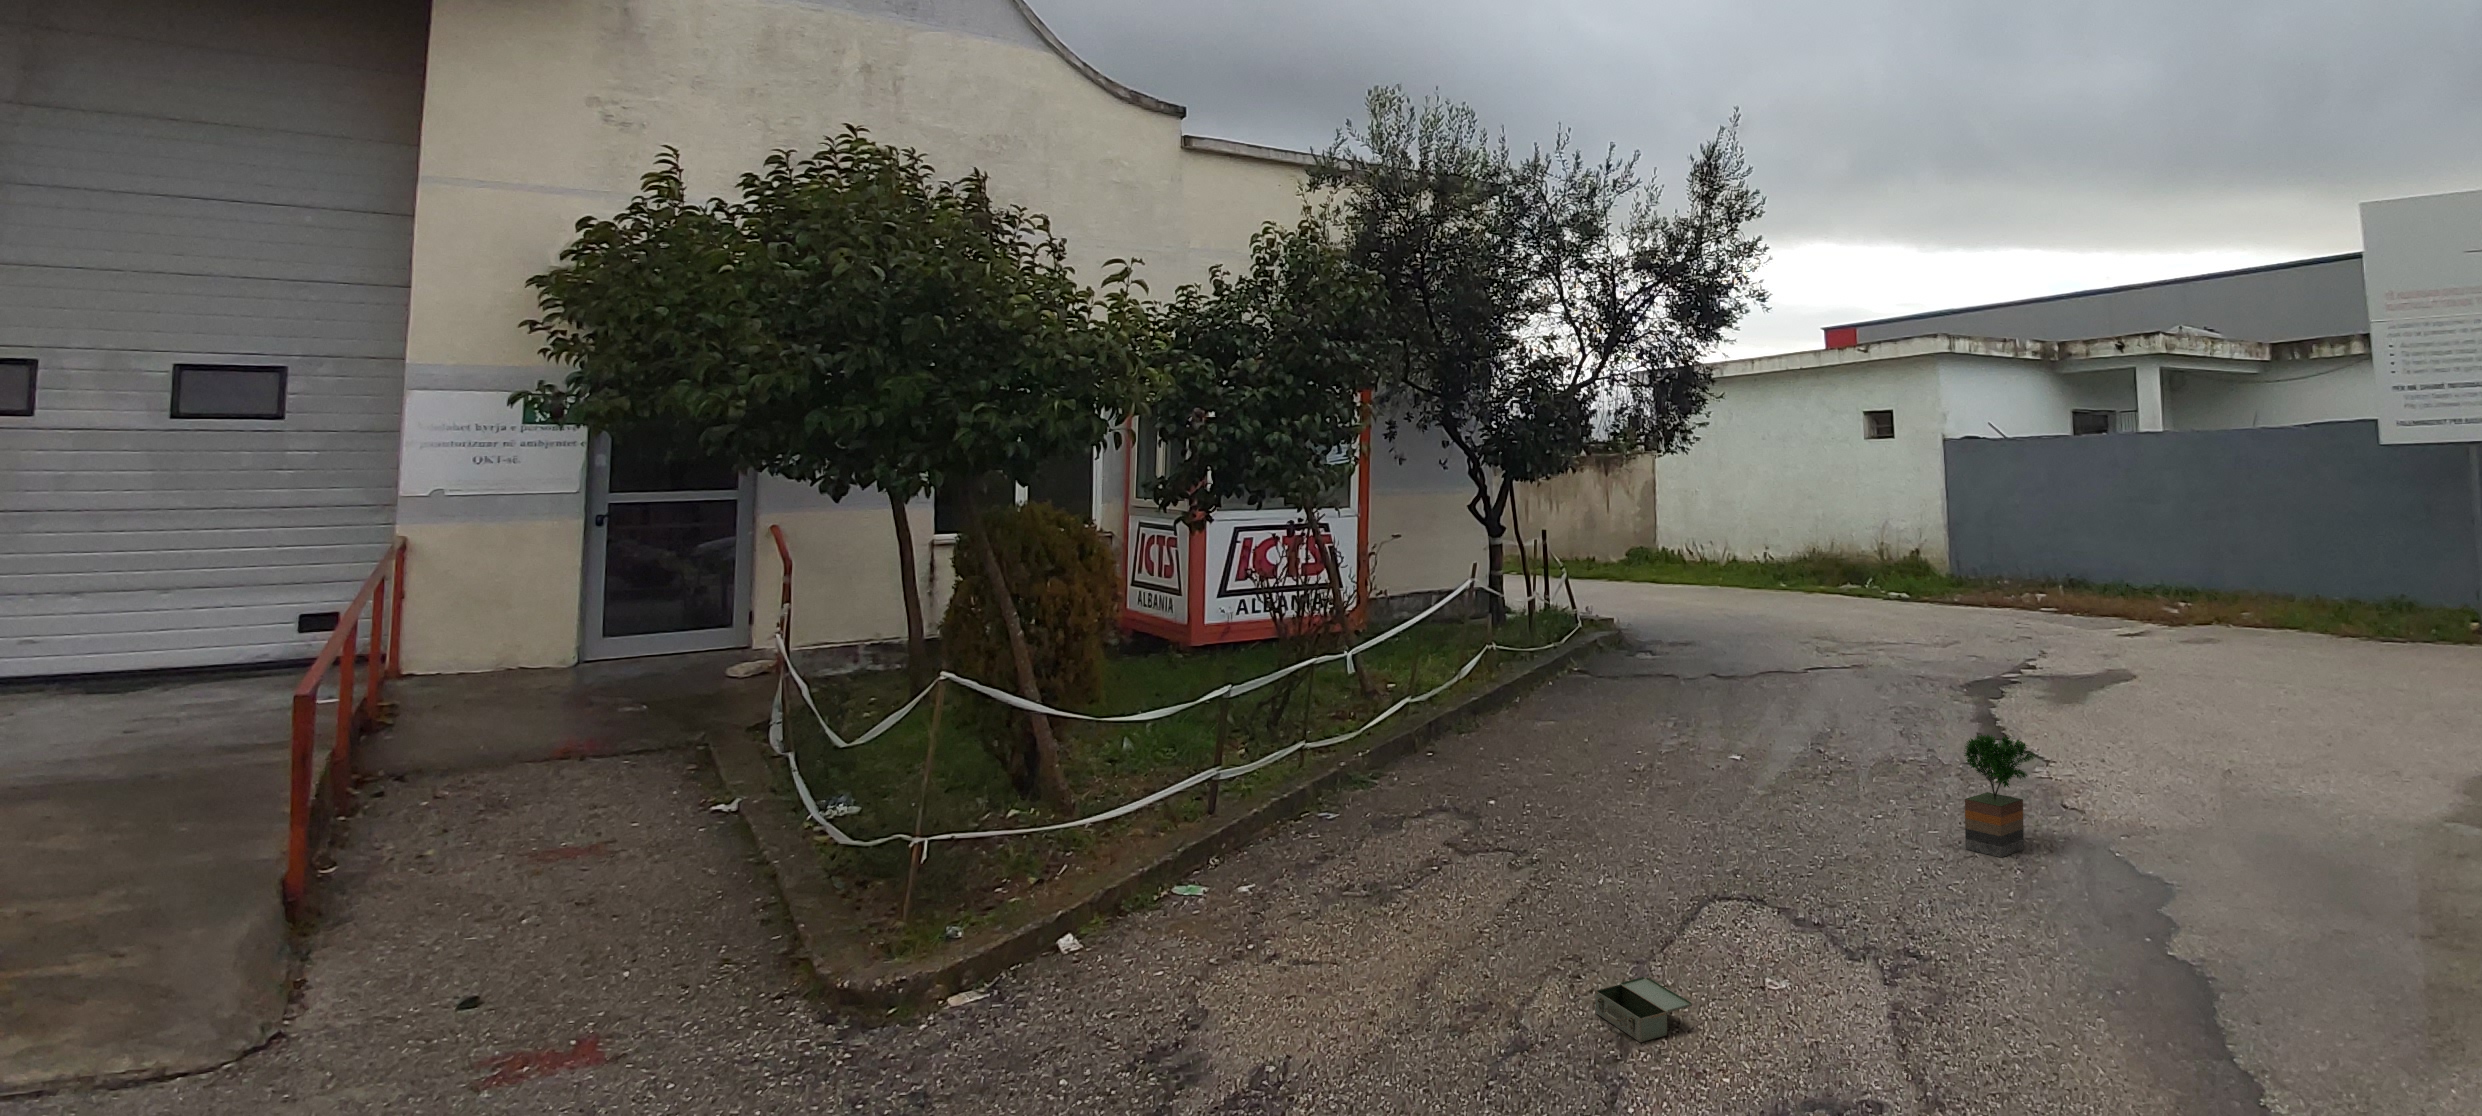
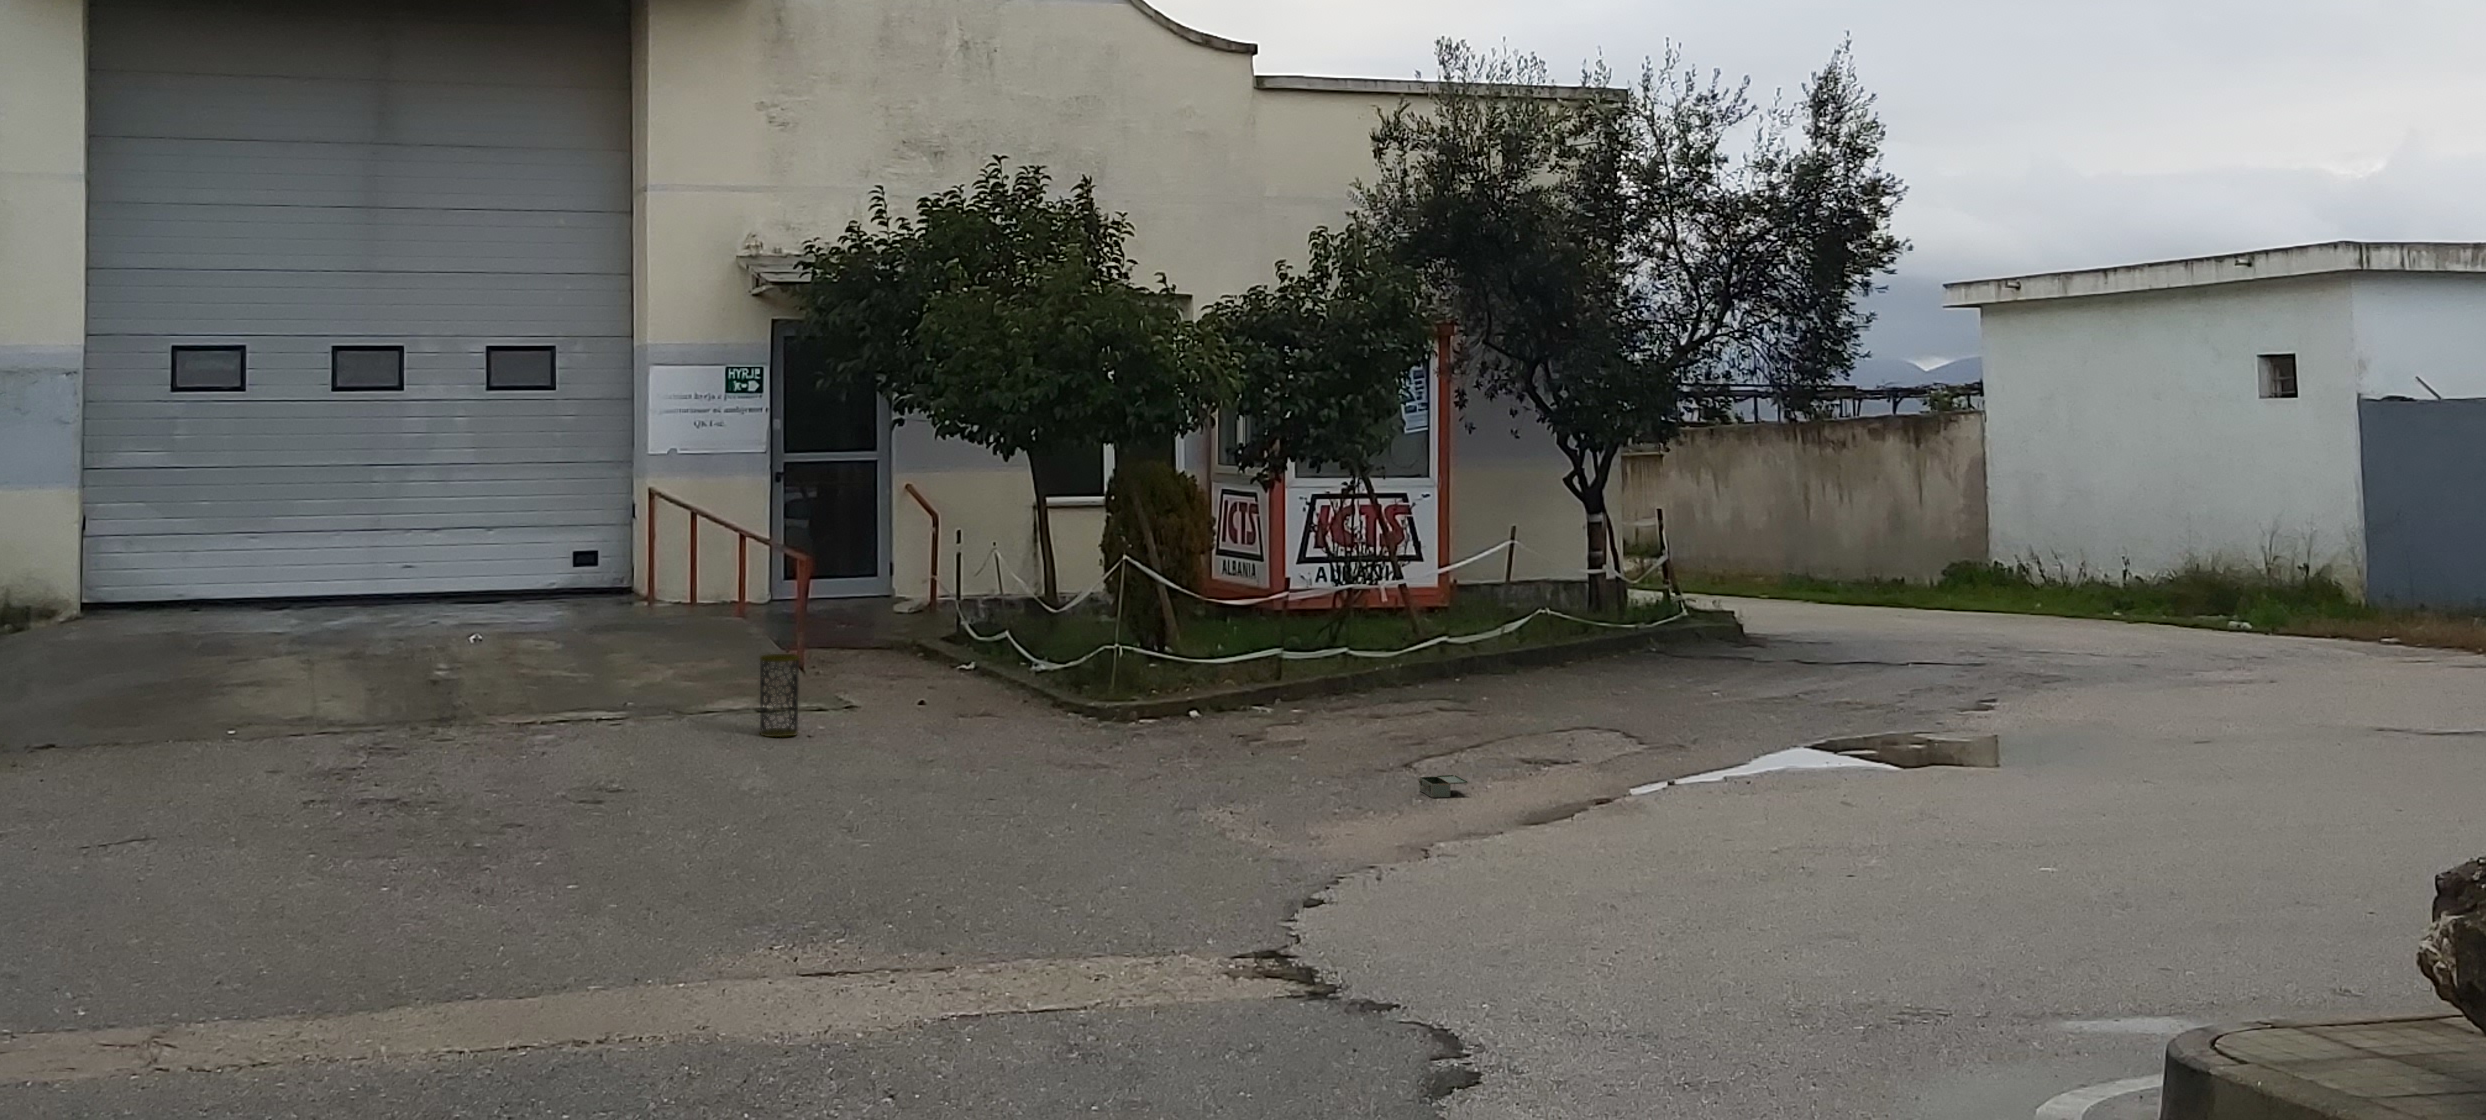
potted tree: present [1964,734,2035,857] -> none [1783,672,1848,765]
trash can: none [374,809,464,964] -> present [760,654,799,737]

